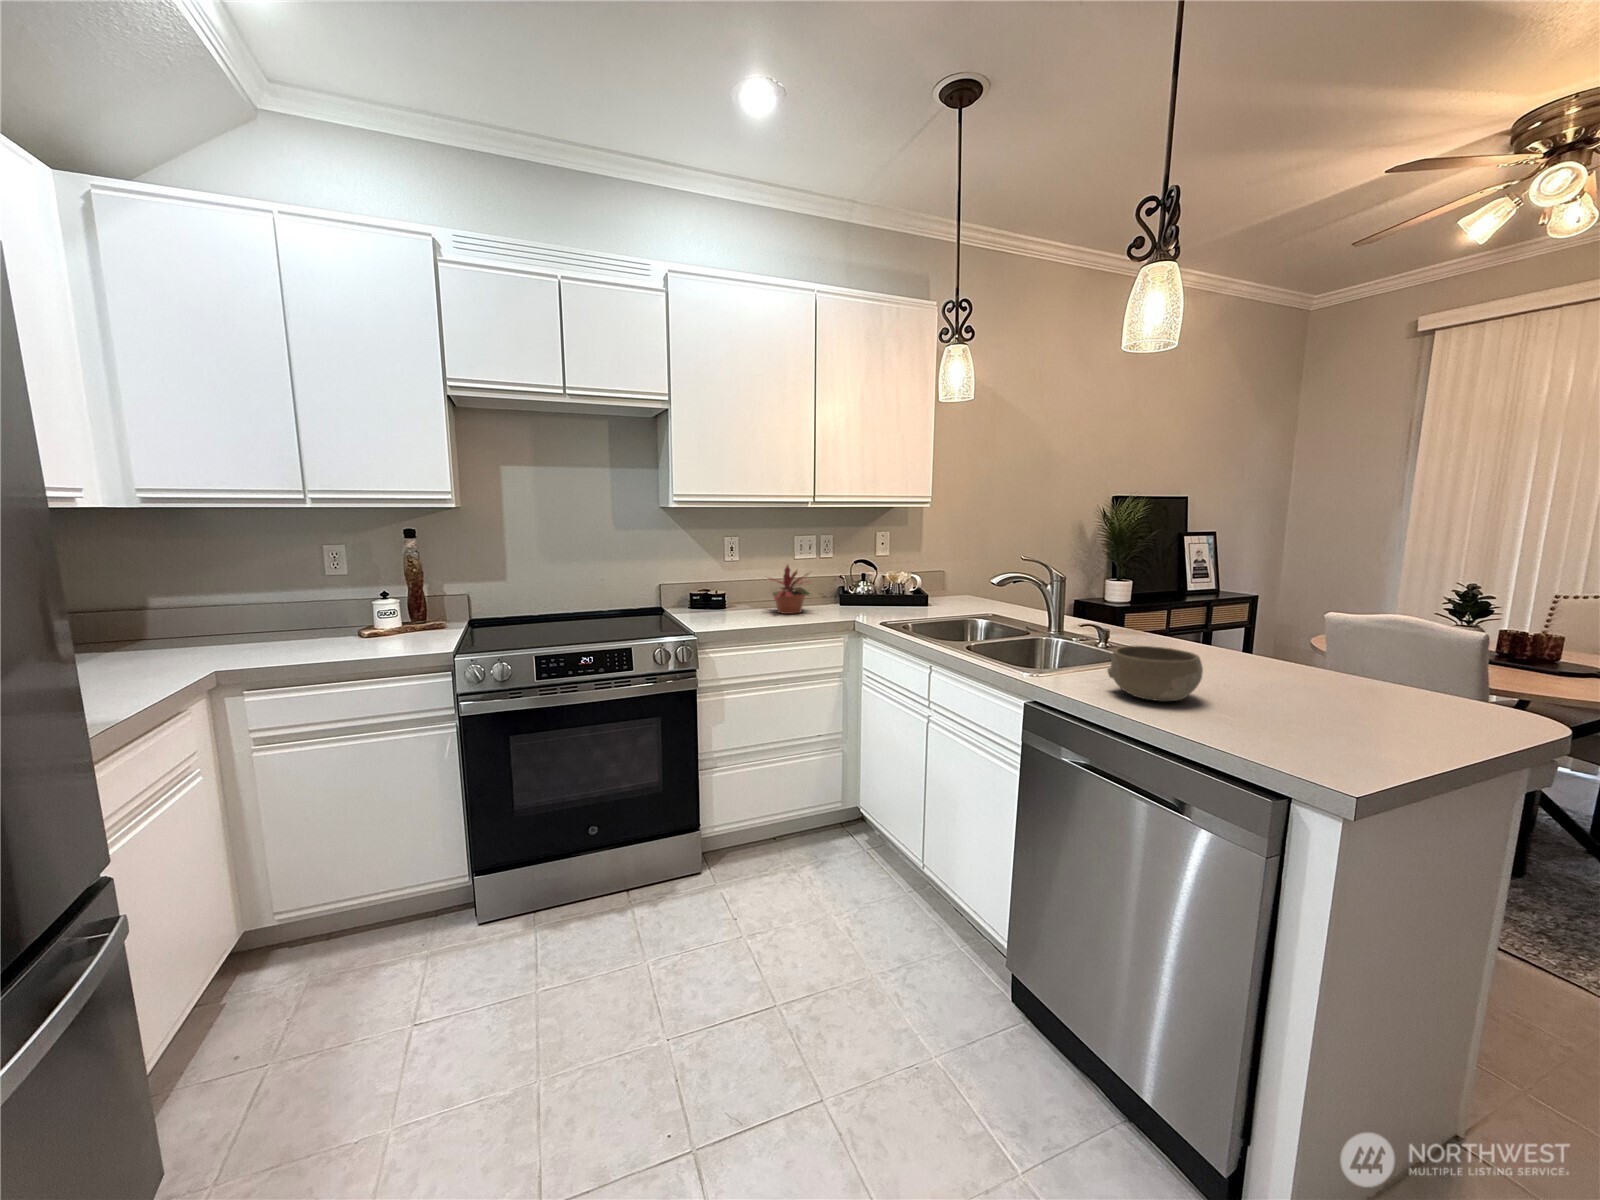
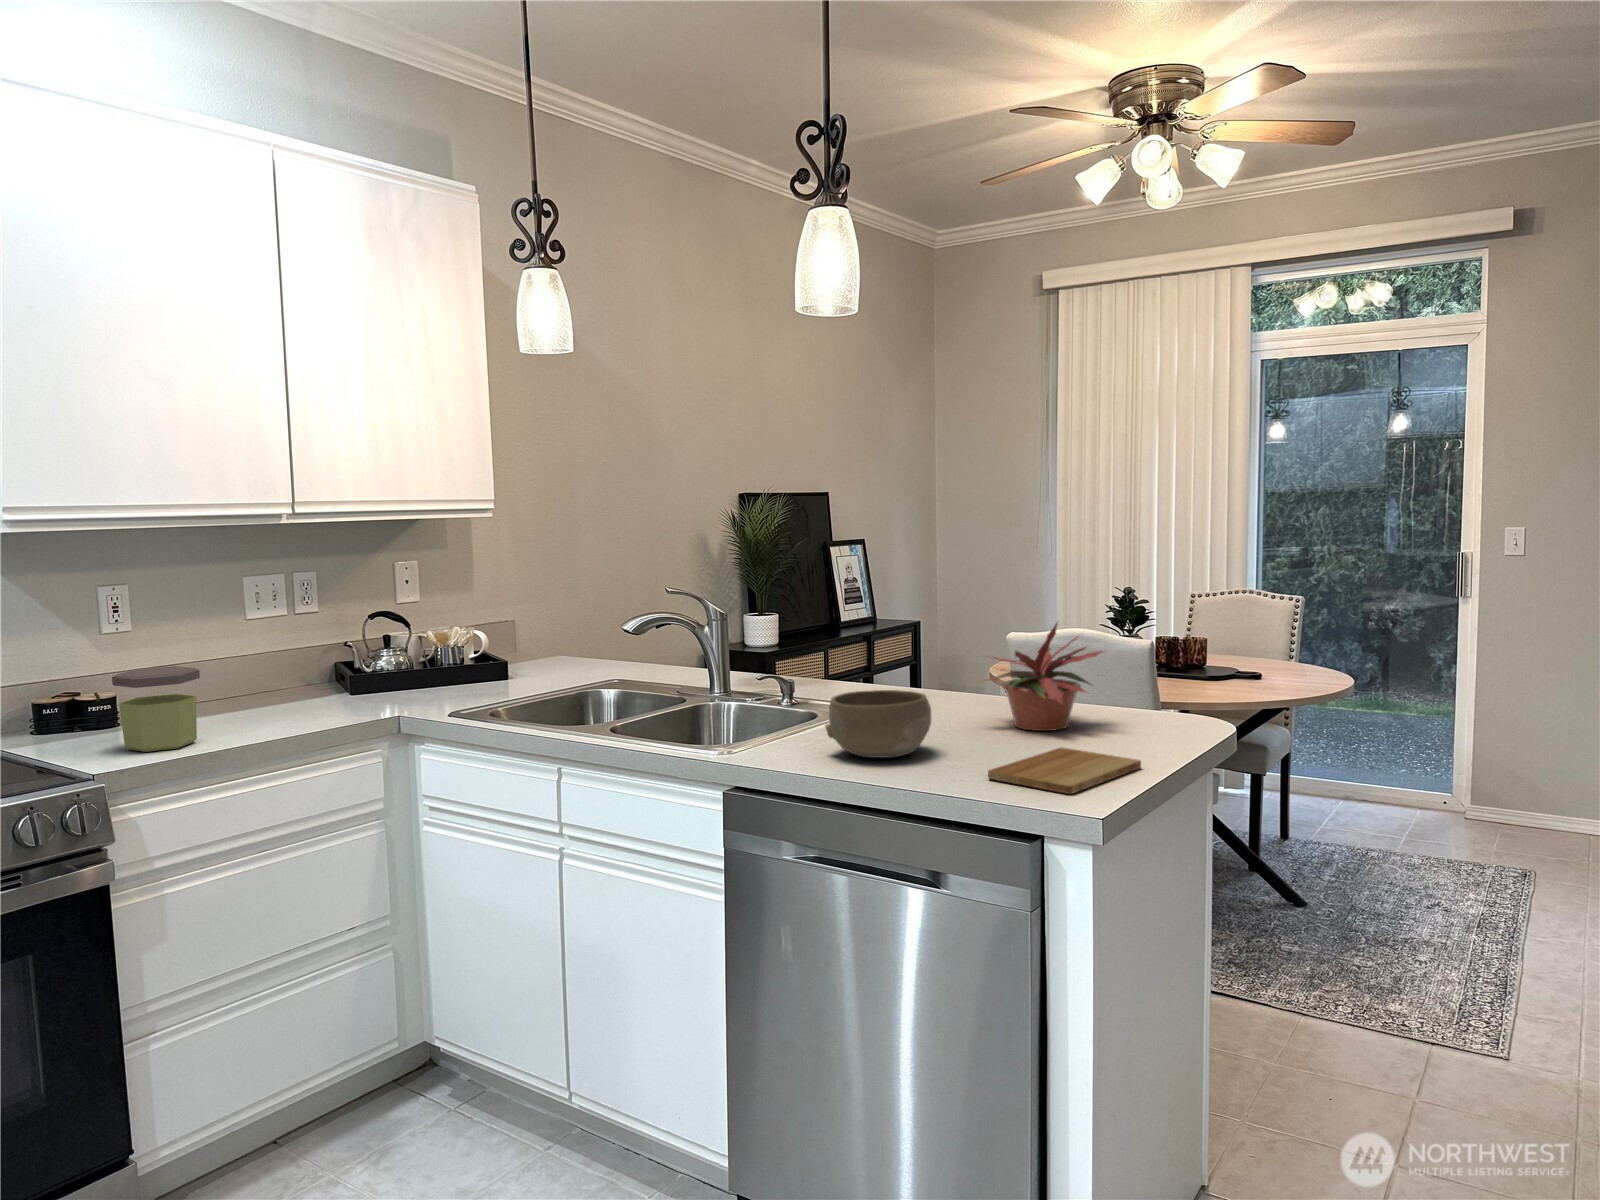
potted plant: present [770,565,809,614] -> present [986,623,1103,731]
jar: none [713,581,753,624] -> present [112,666,200,752]
cutting board: none [1241,721,1422,767] -> present [988,748,1141,794]

